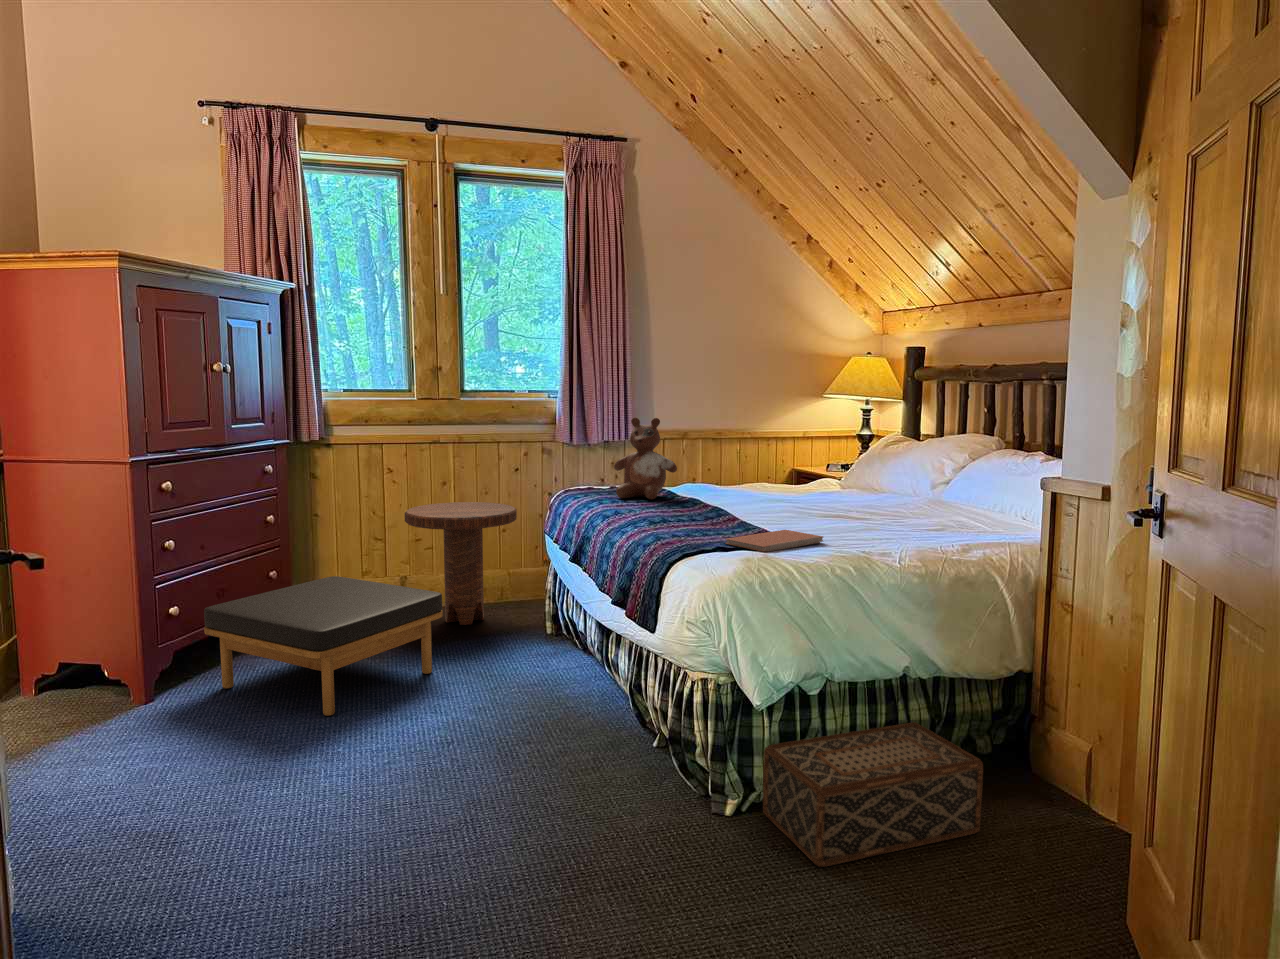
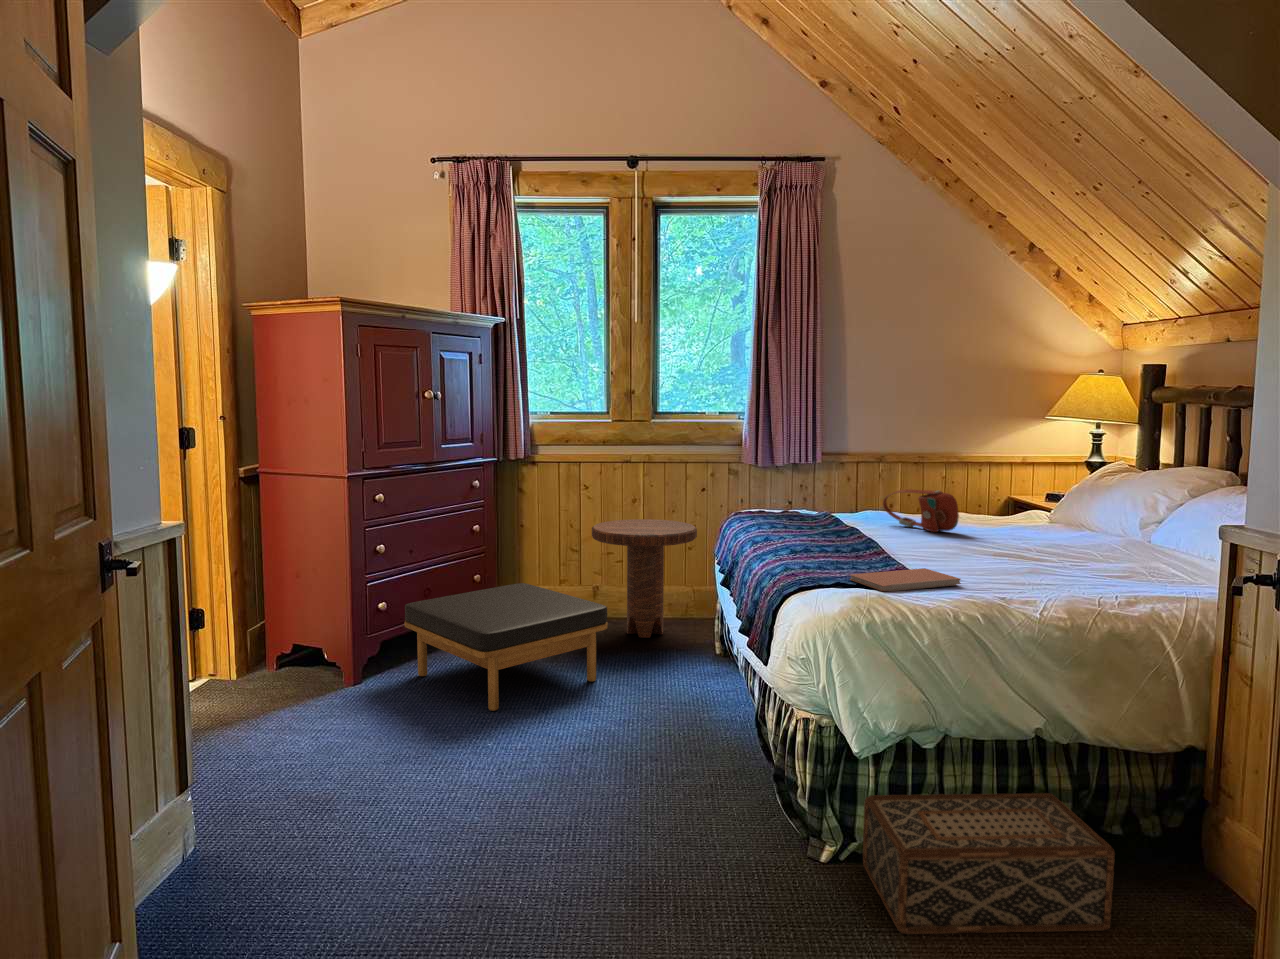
stuffed bear: present [614,417,677,499] -> none [783,442,849,527]
handbag: none [705,461,777,500] -> present [883,490,959,532]

